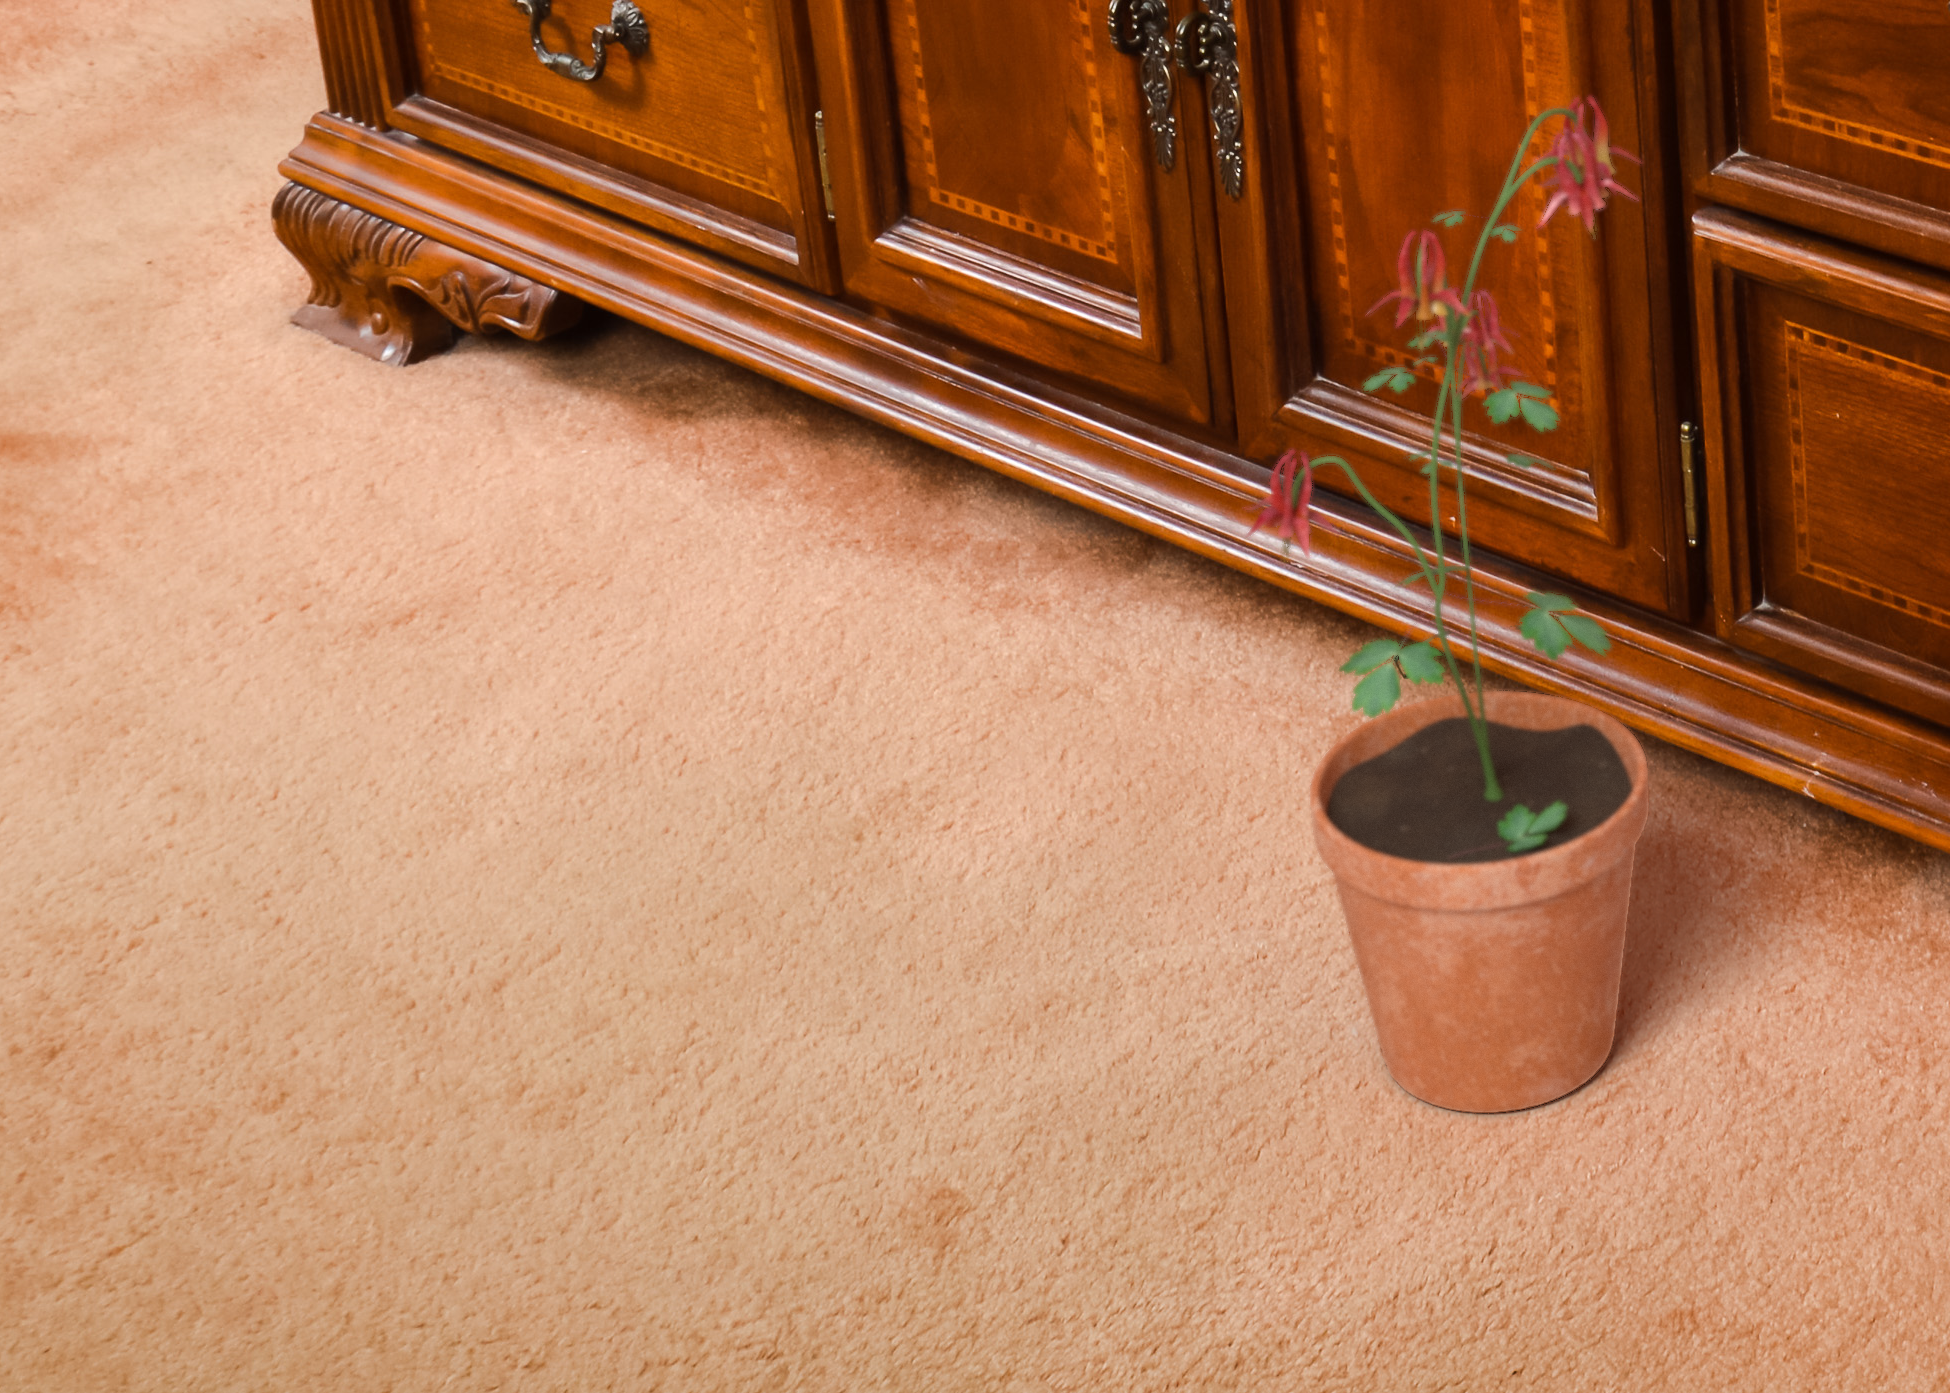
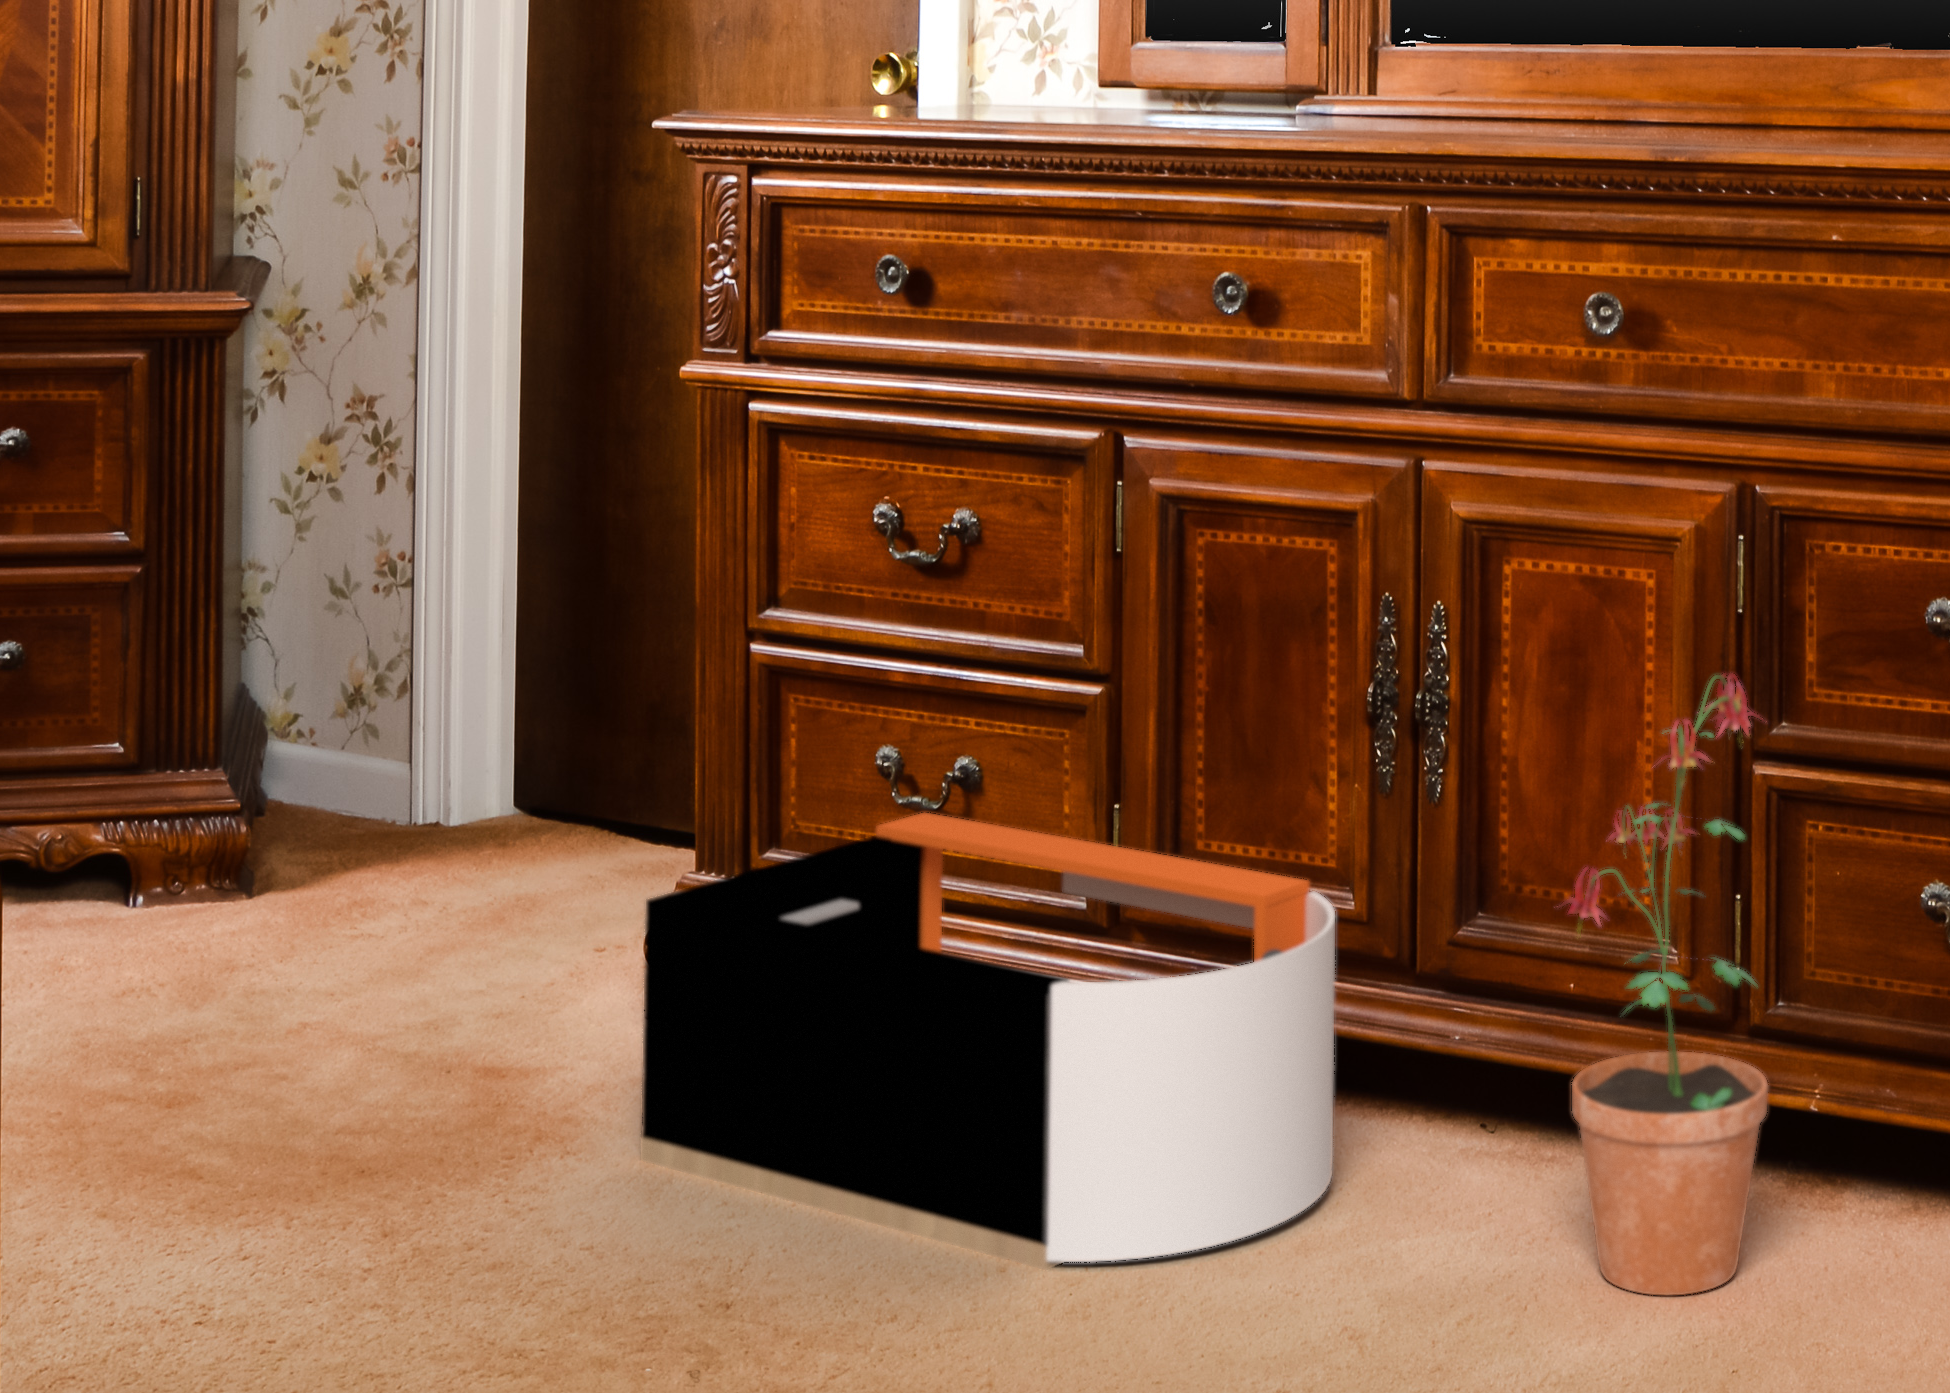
storage bin: none [39,90,1087,956] -> present [640,813,1335,1270]

